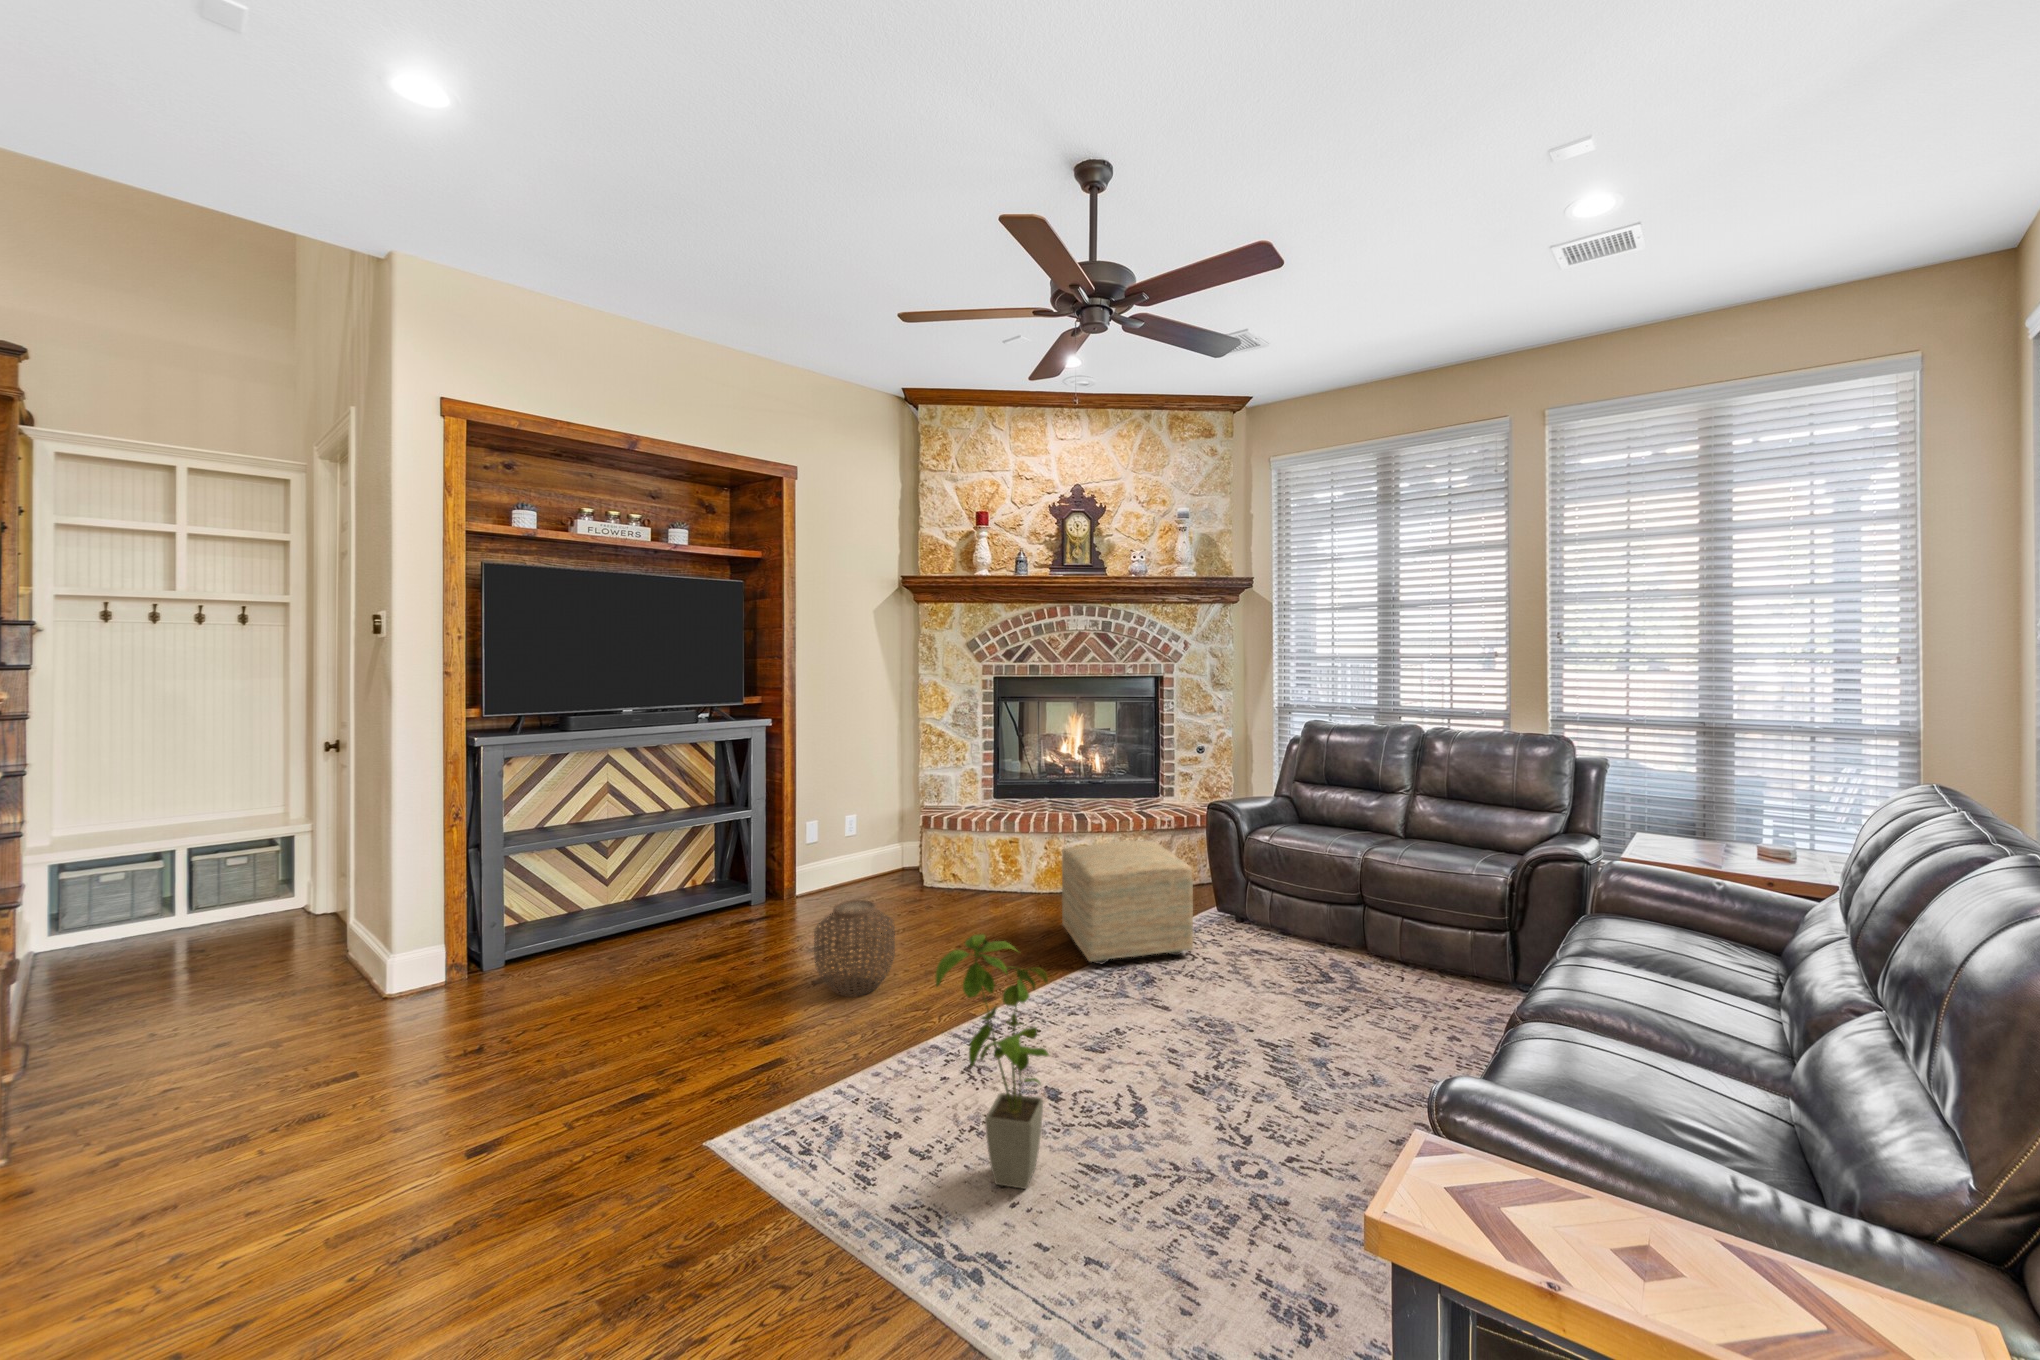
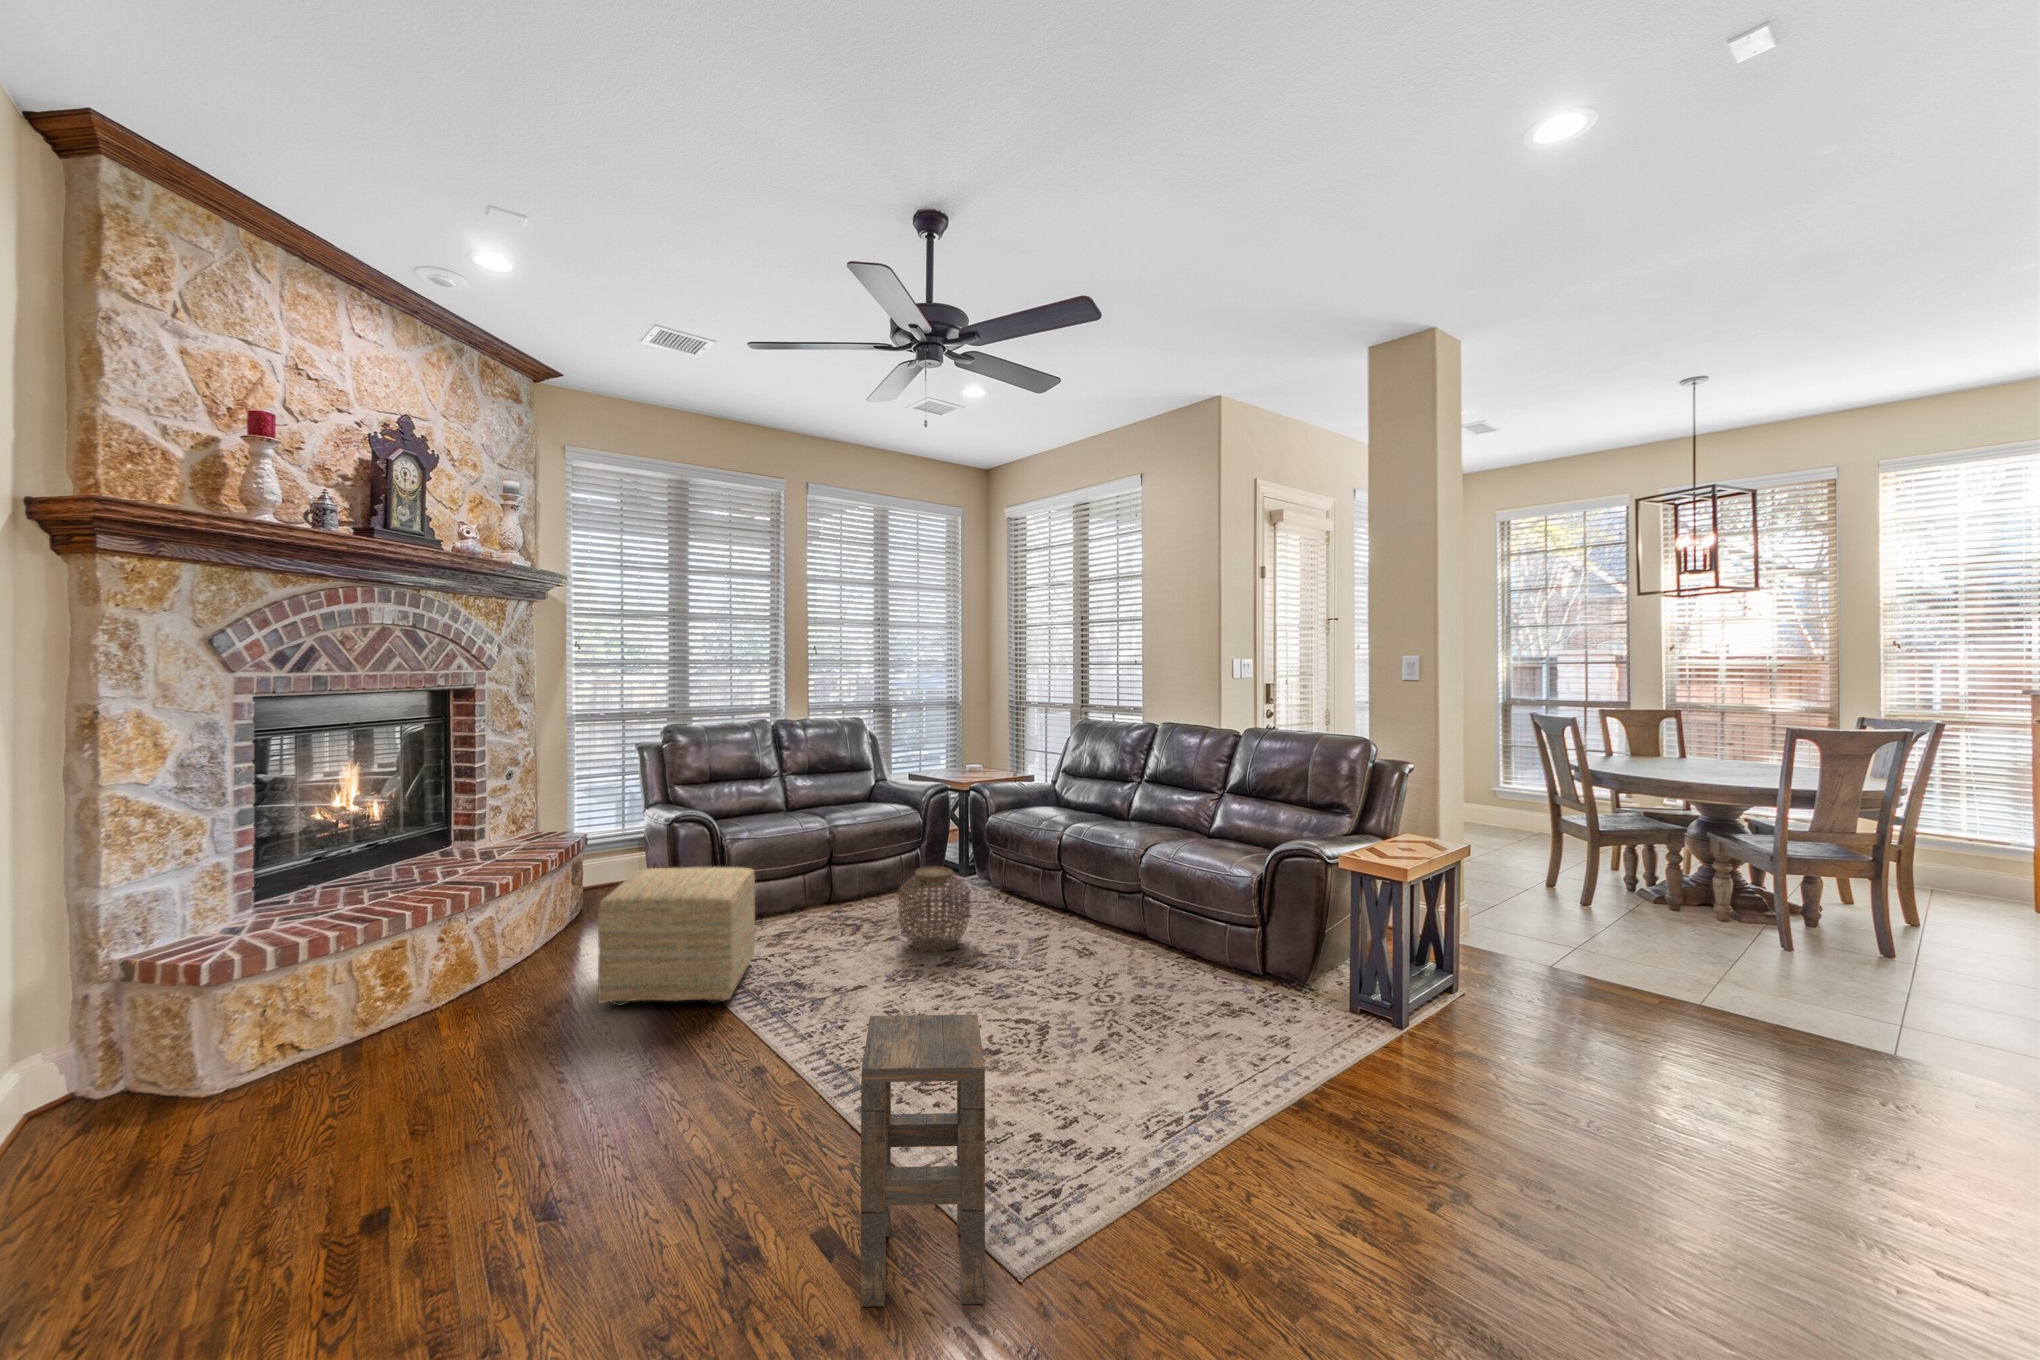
woven basket: present [814,900,895,997] -> present [898,866,969,951]
house plant: present [936,934,1049,1189] -> none [1066,874,1179,1086]
side table: none [682,935,784,1137] -> present [861,1014,985,1307]

